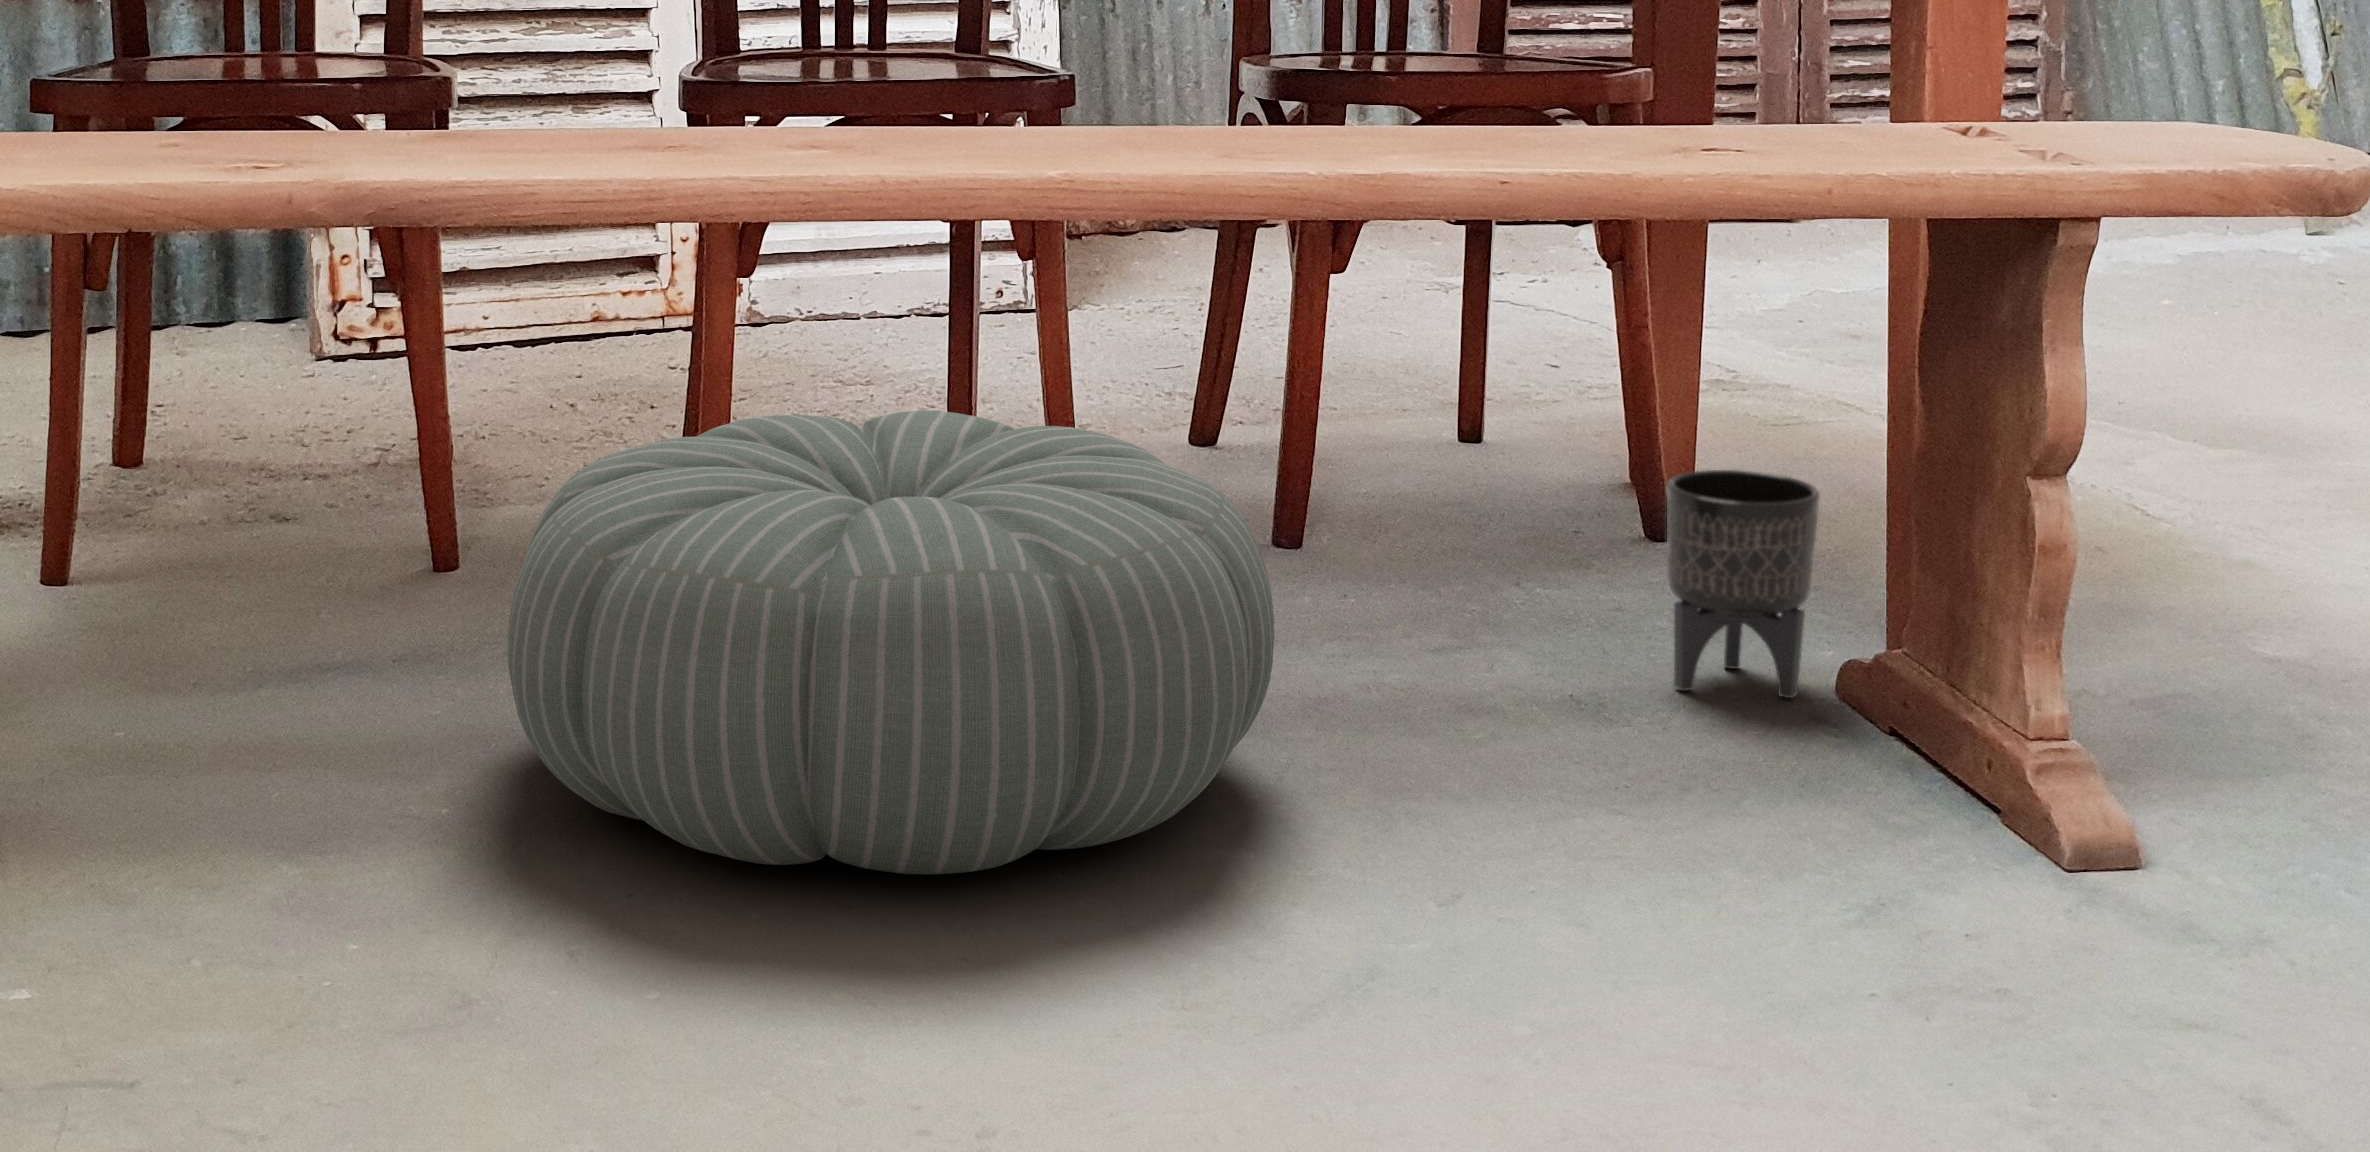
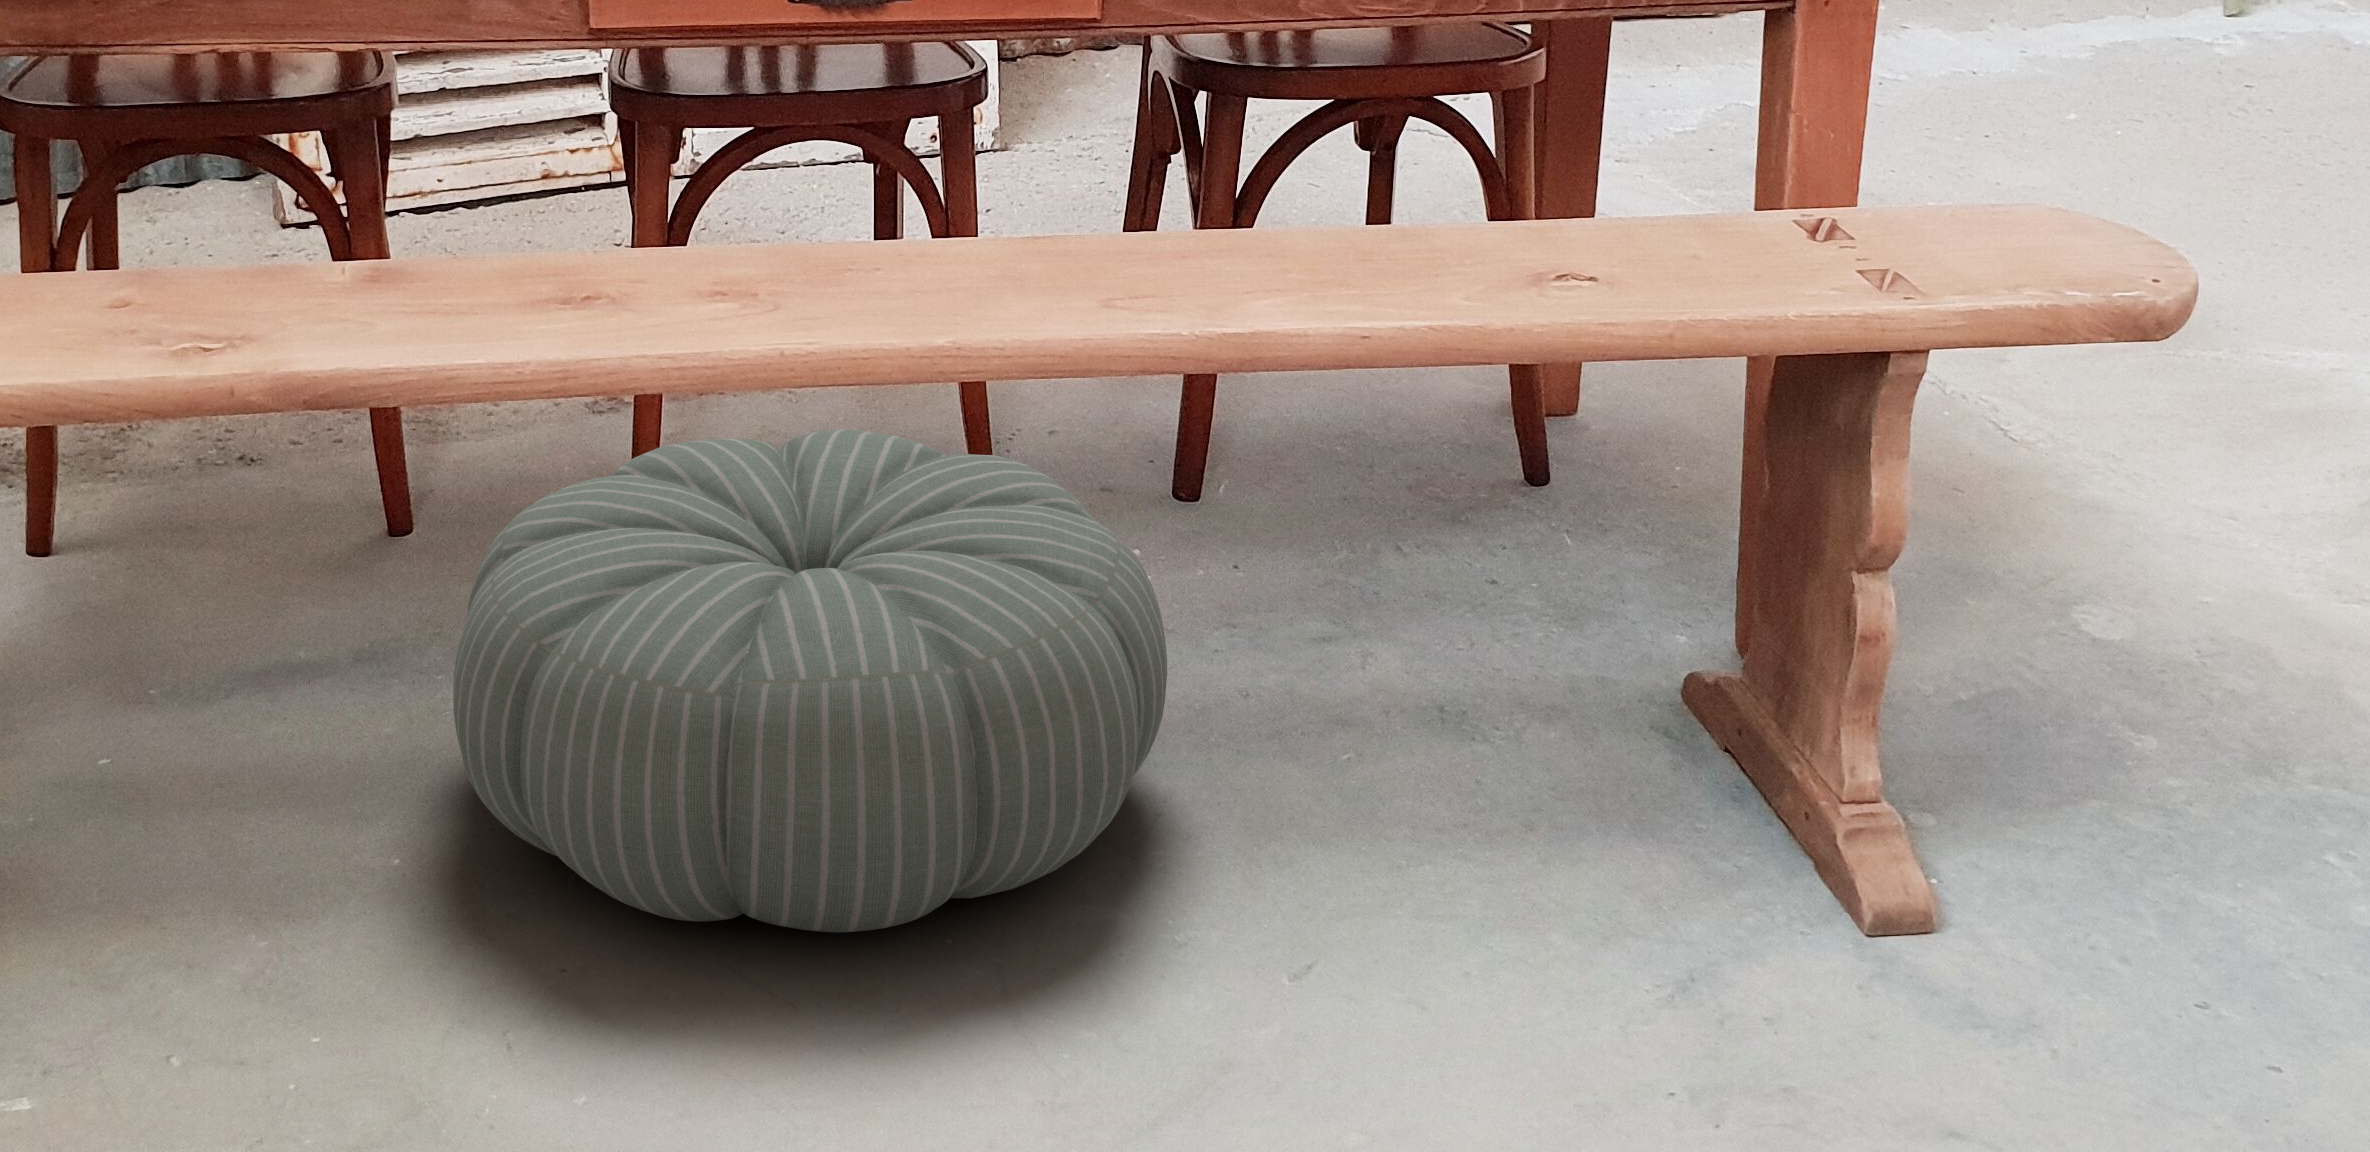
planter: present [1667,470,1820,698] -> none [1550,457,1694,678]

